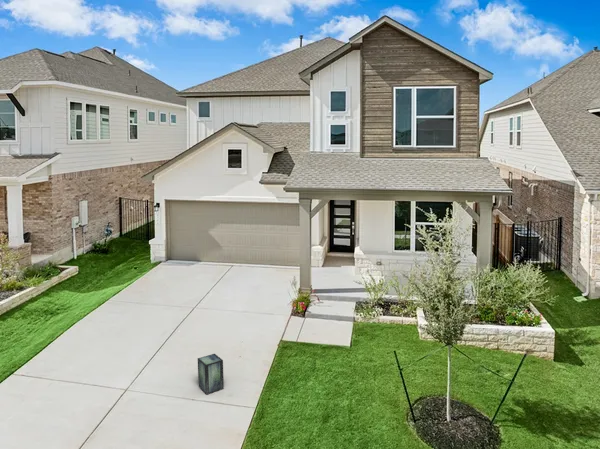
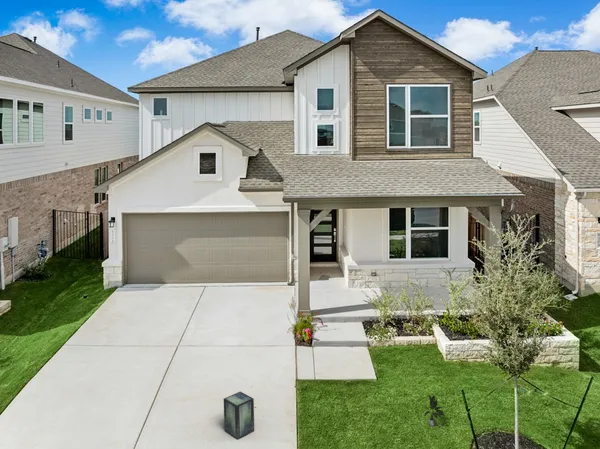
potted plant: none [374,369,396,398] -> present [424,395,444,426]

